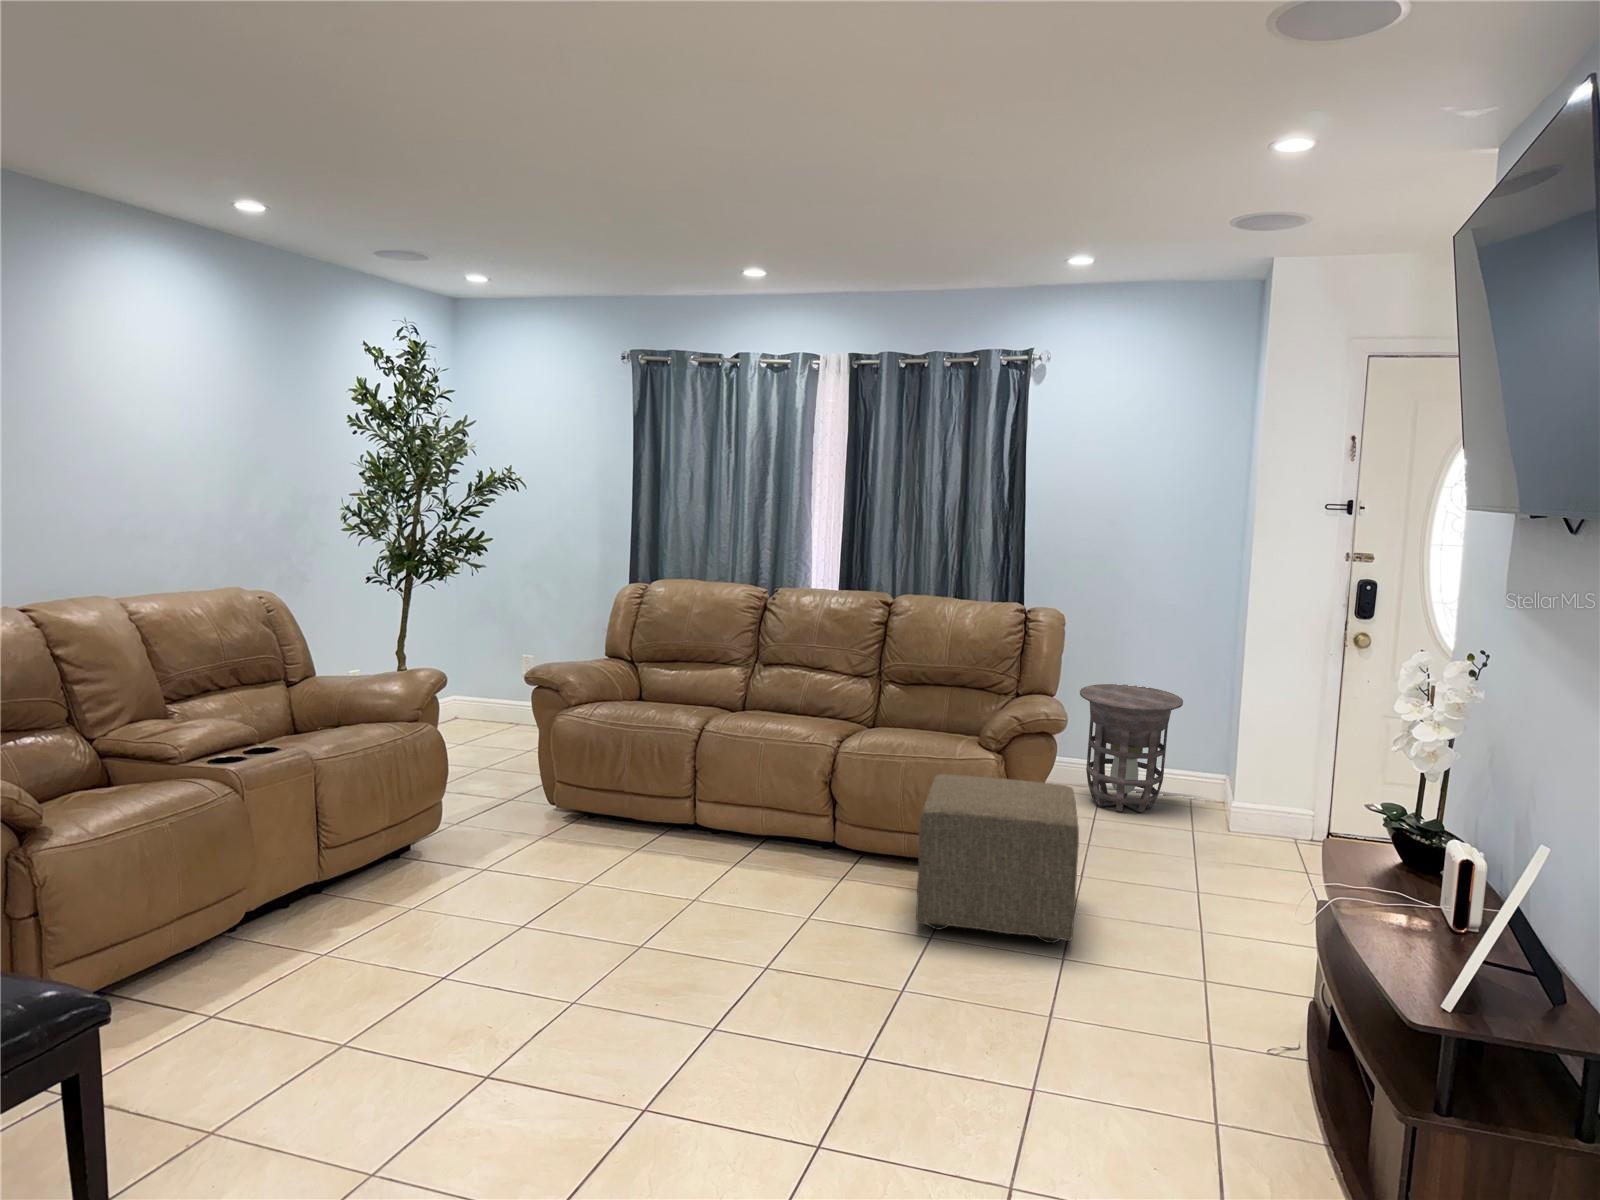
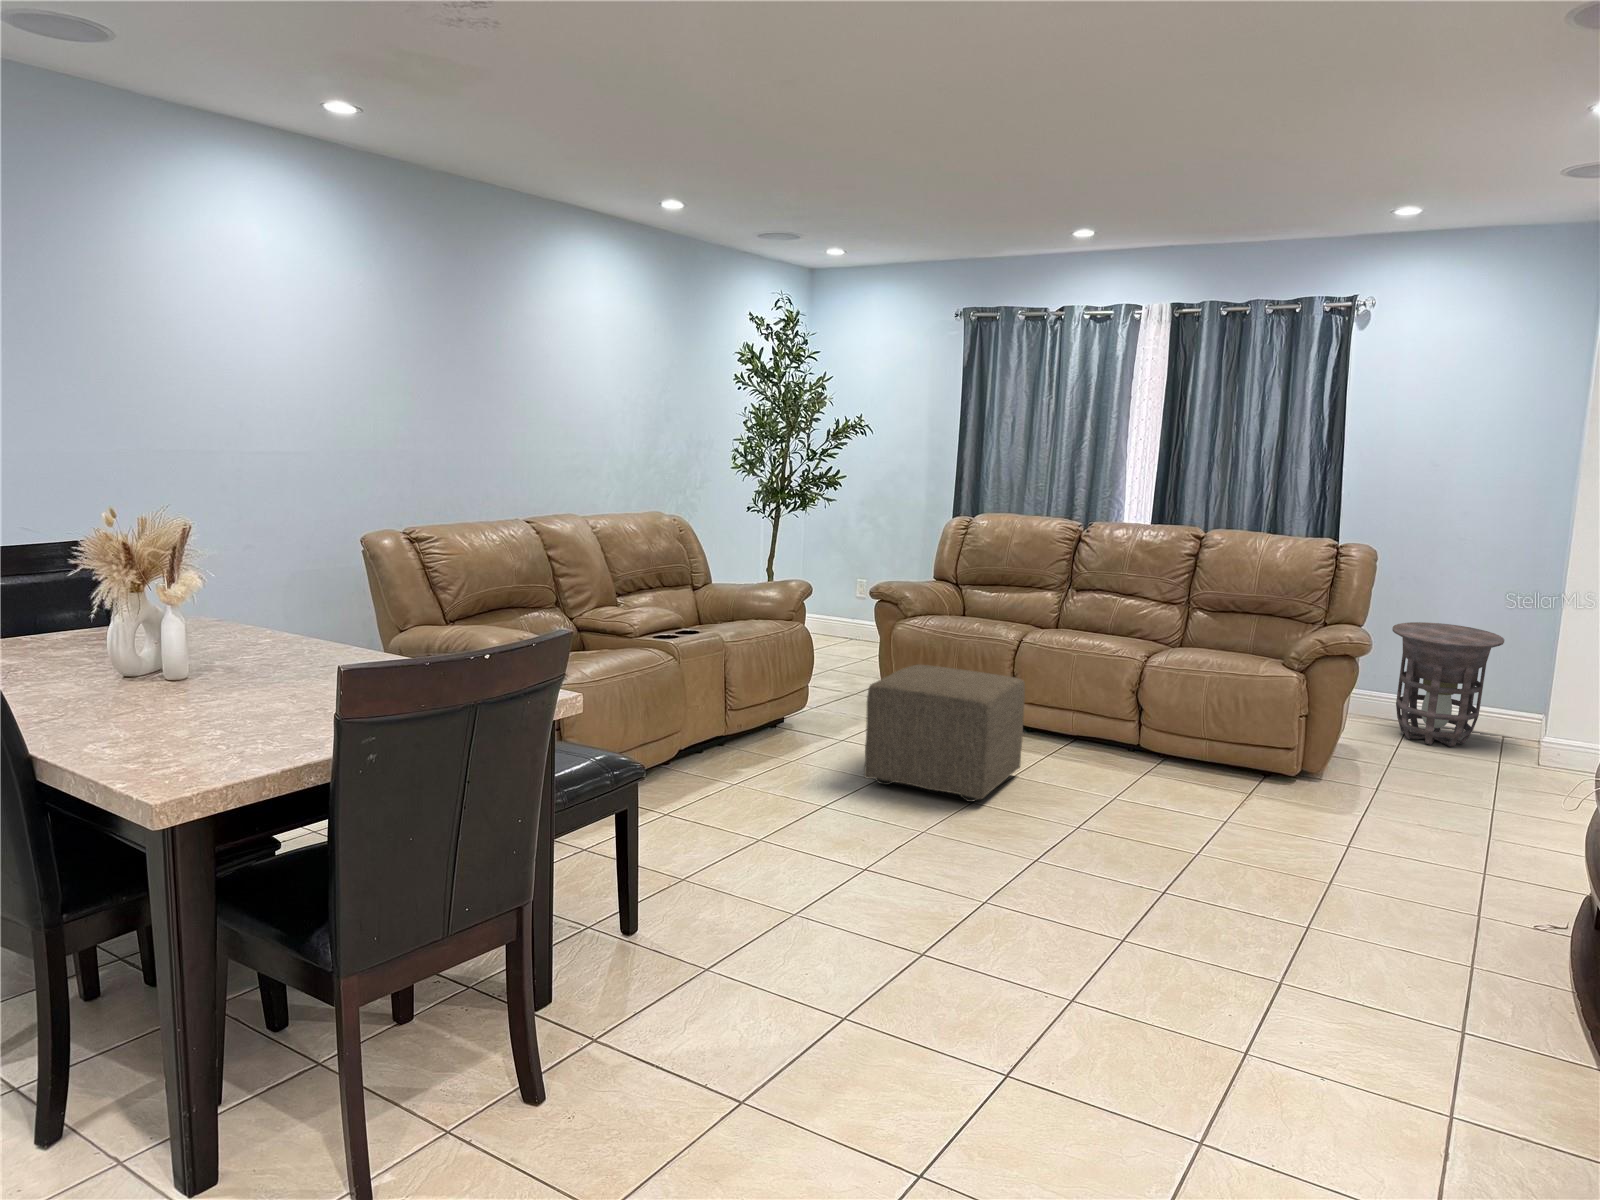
ottoman: present [916,774,1079,943] -> present [864,665,1025,802]

